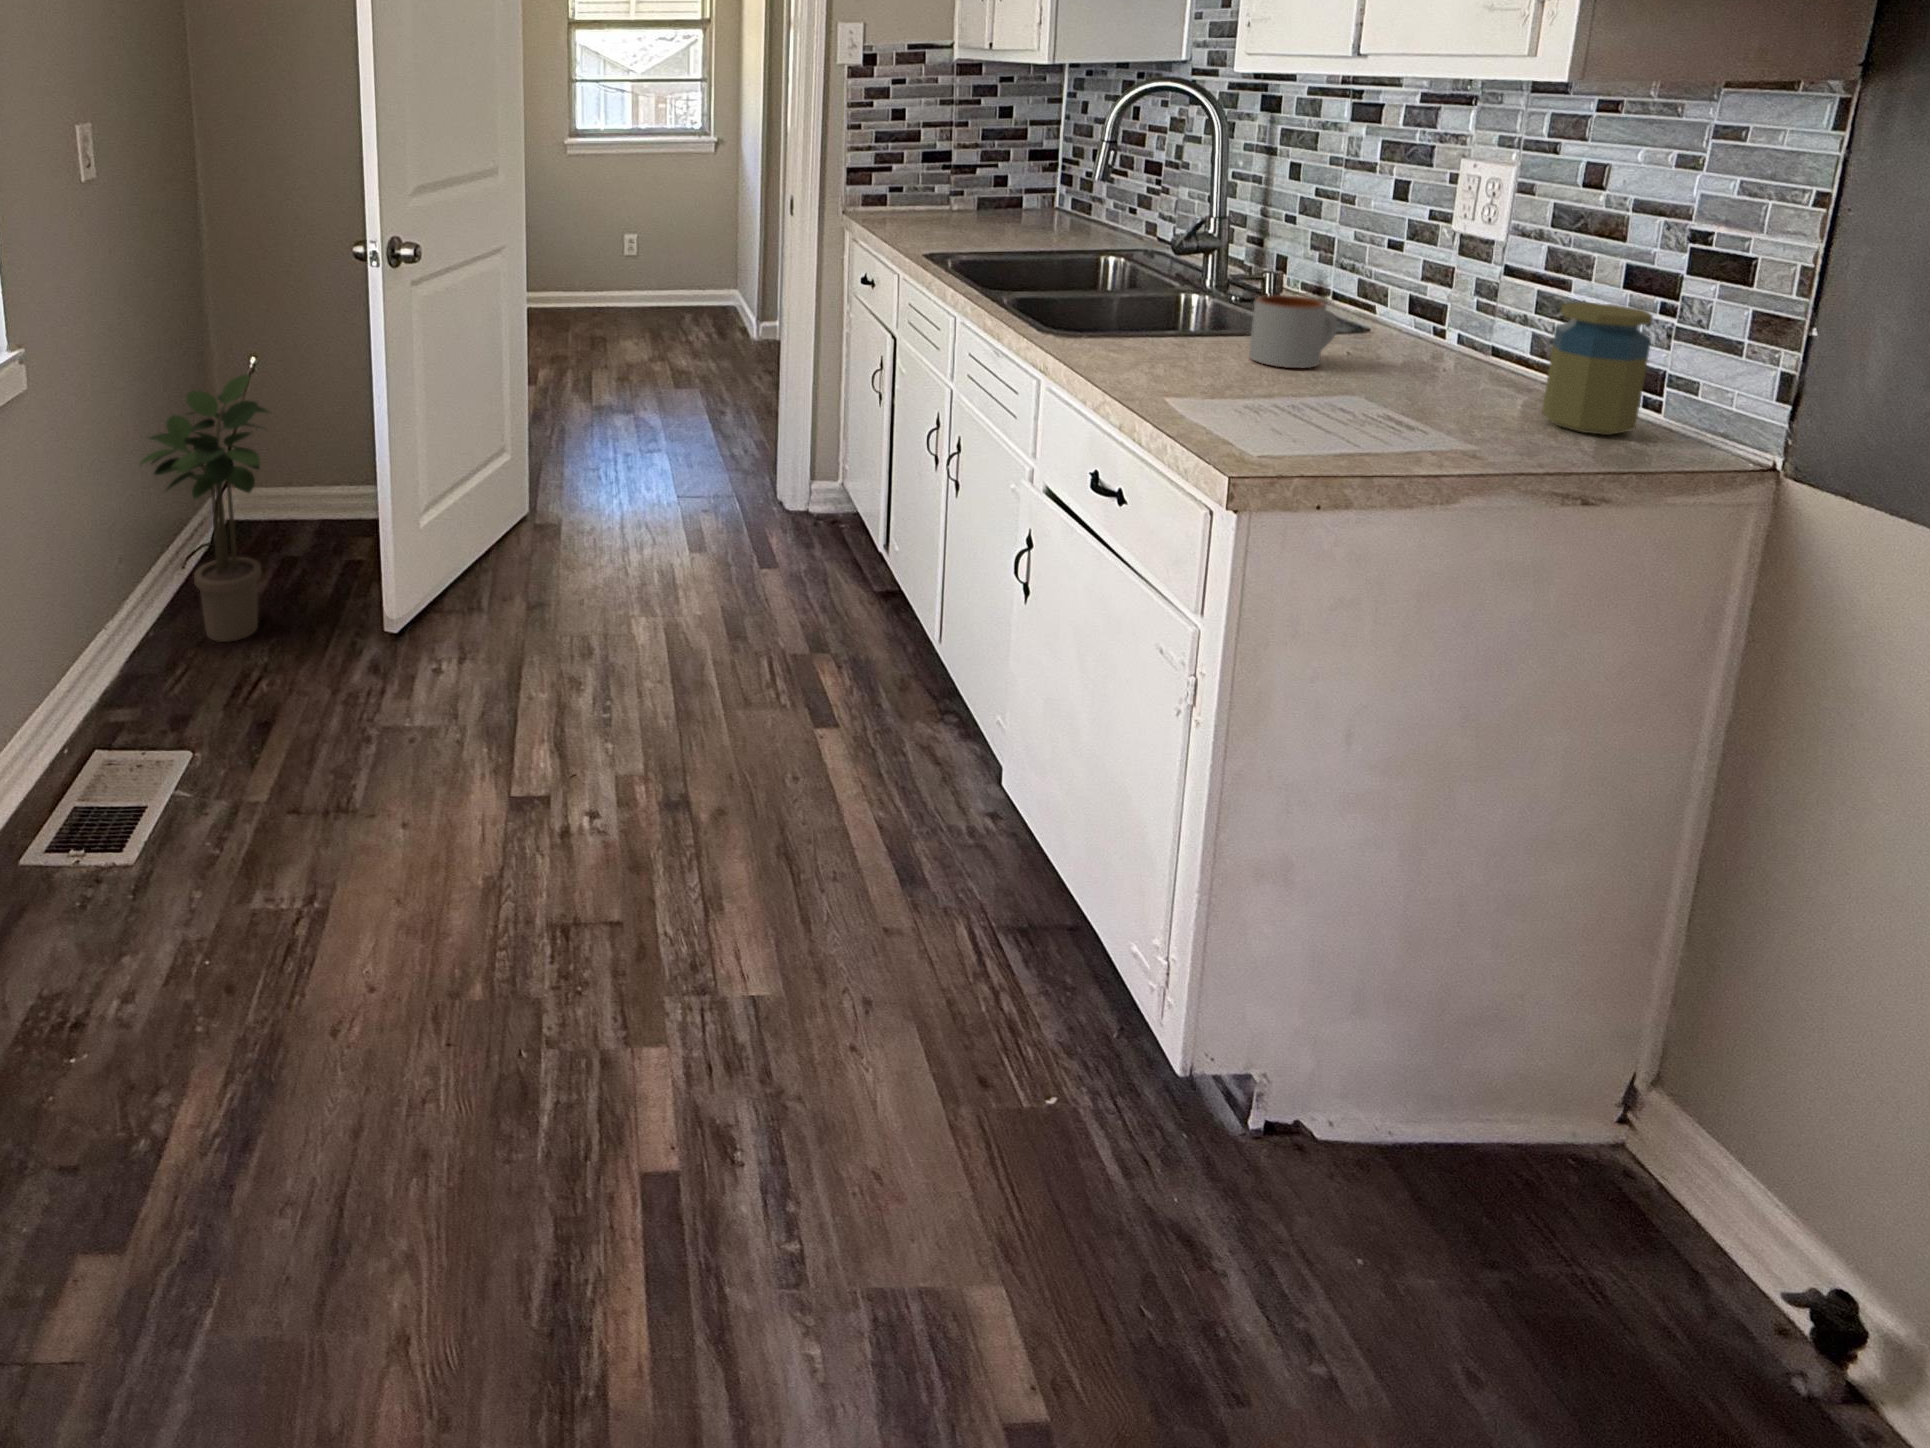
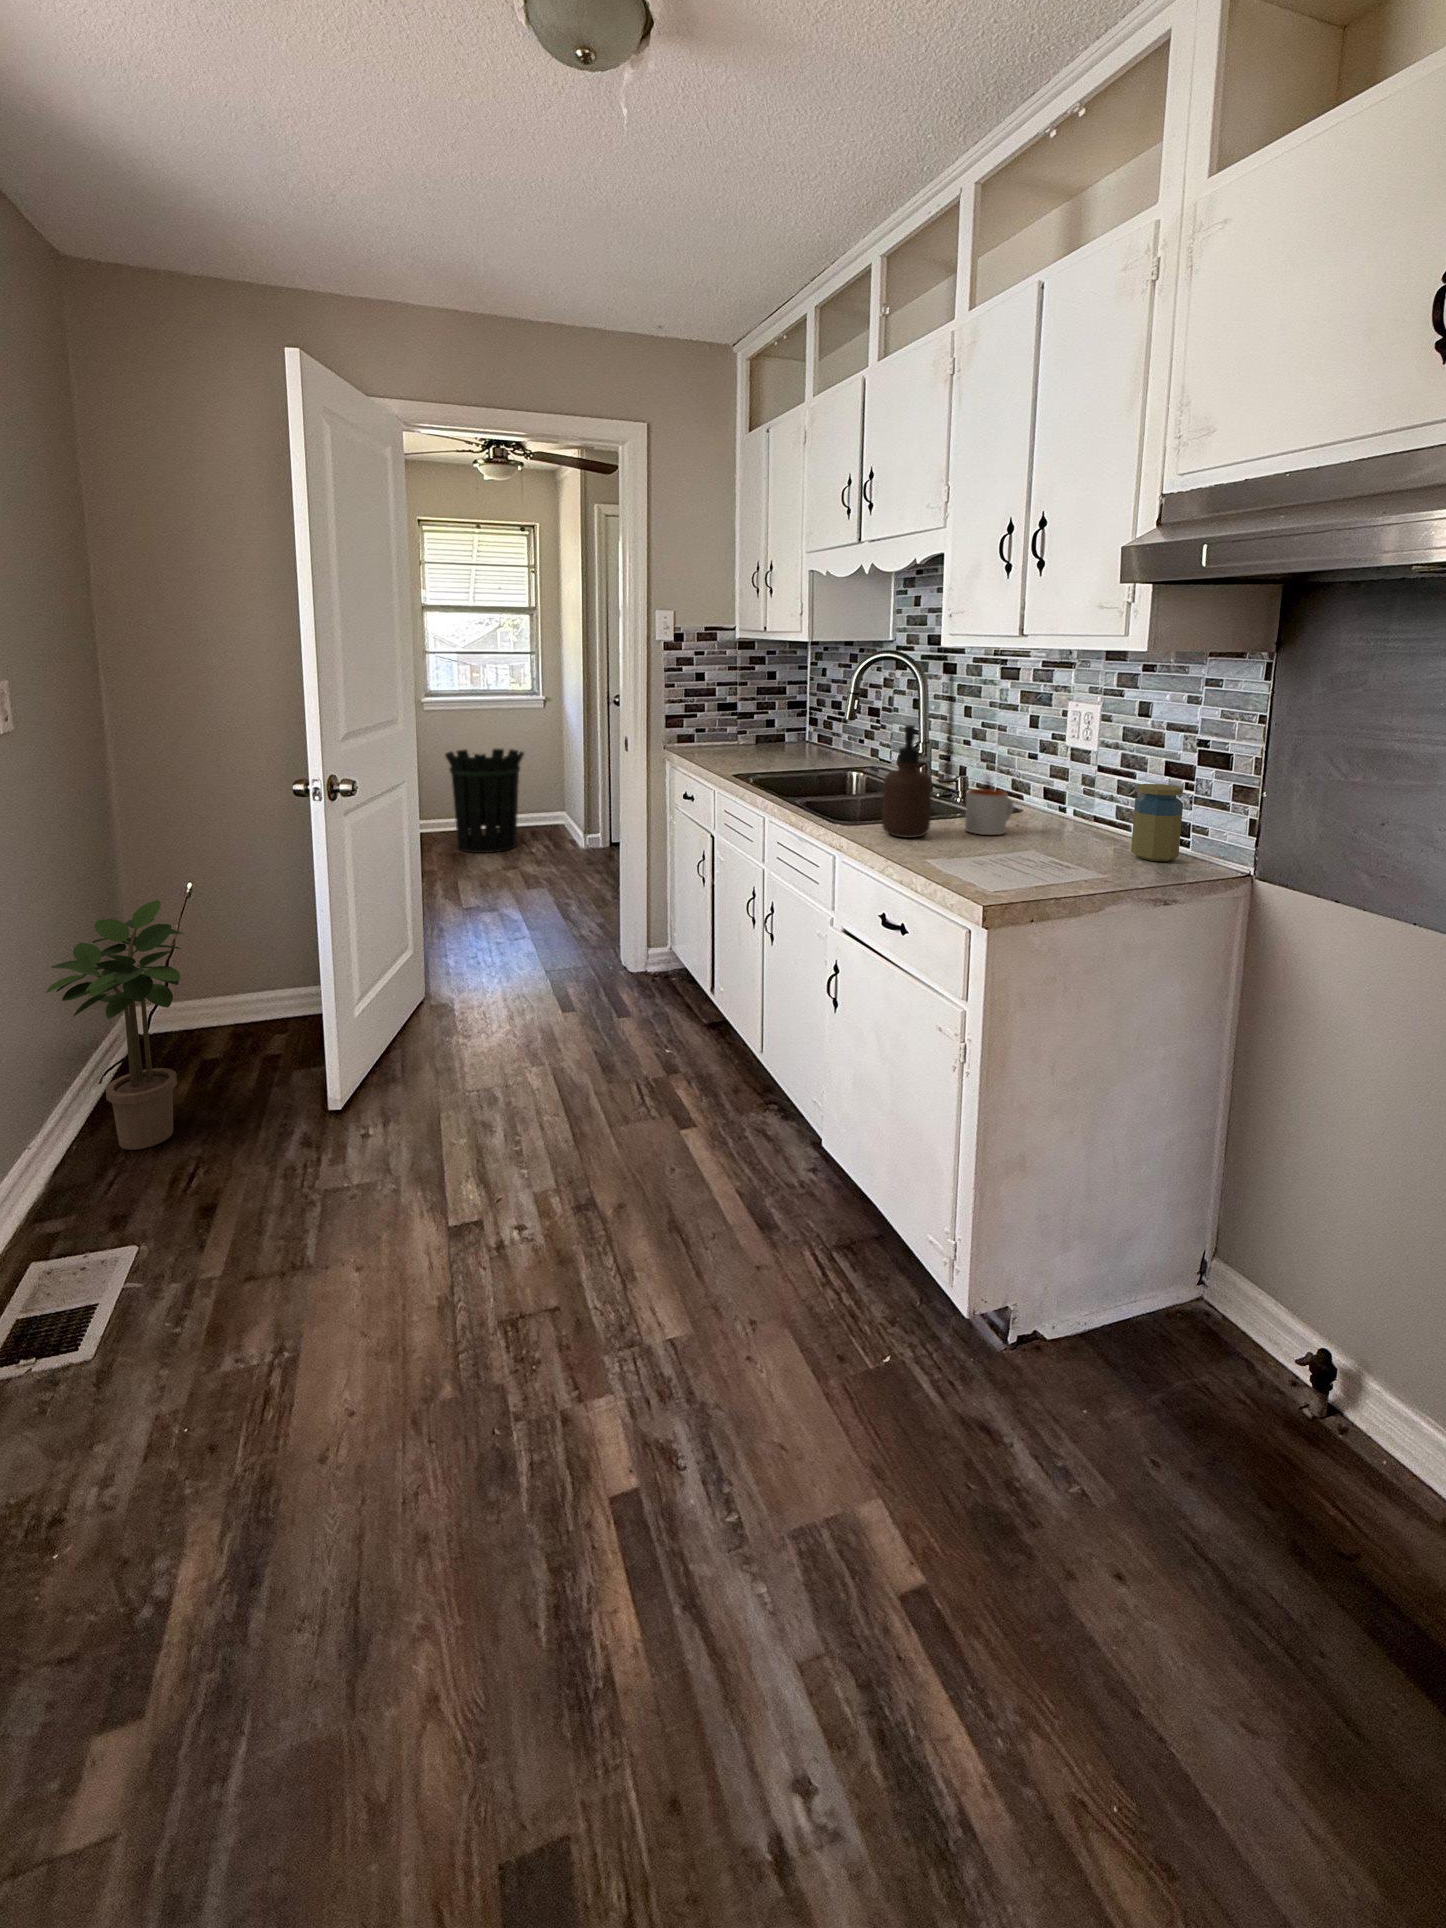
soap dispenser: none [1109,196,1192,364] -> present [882,725,932,838]
waste bin: none [593,204,690,334] -> present [445,748,524,853]

